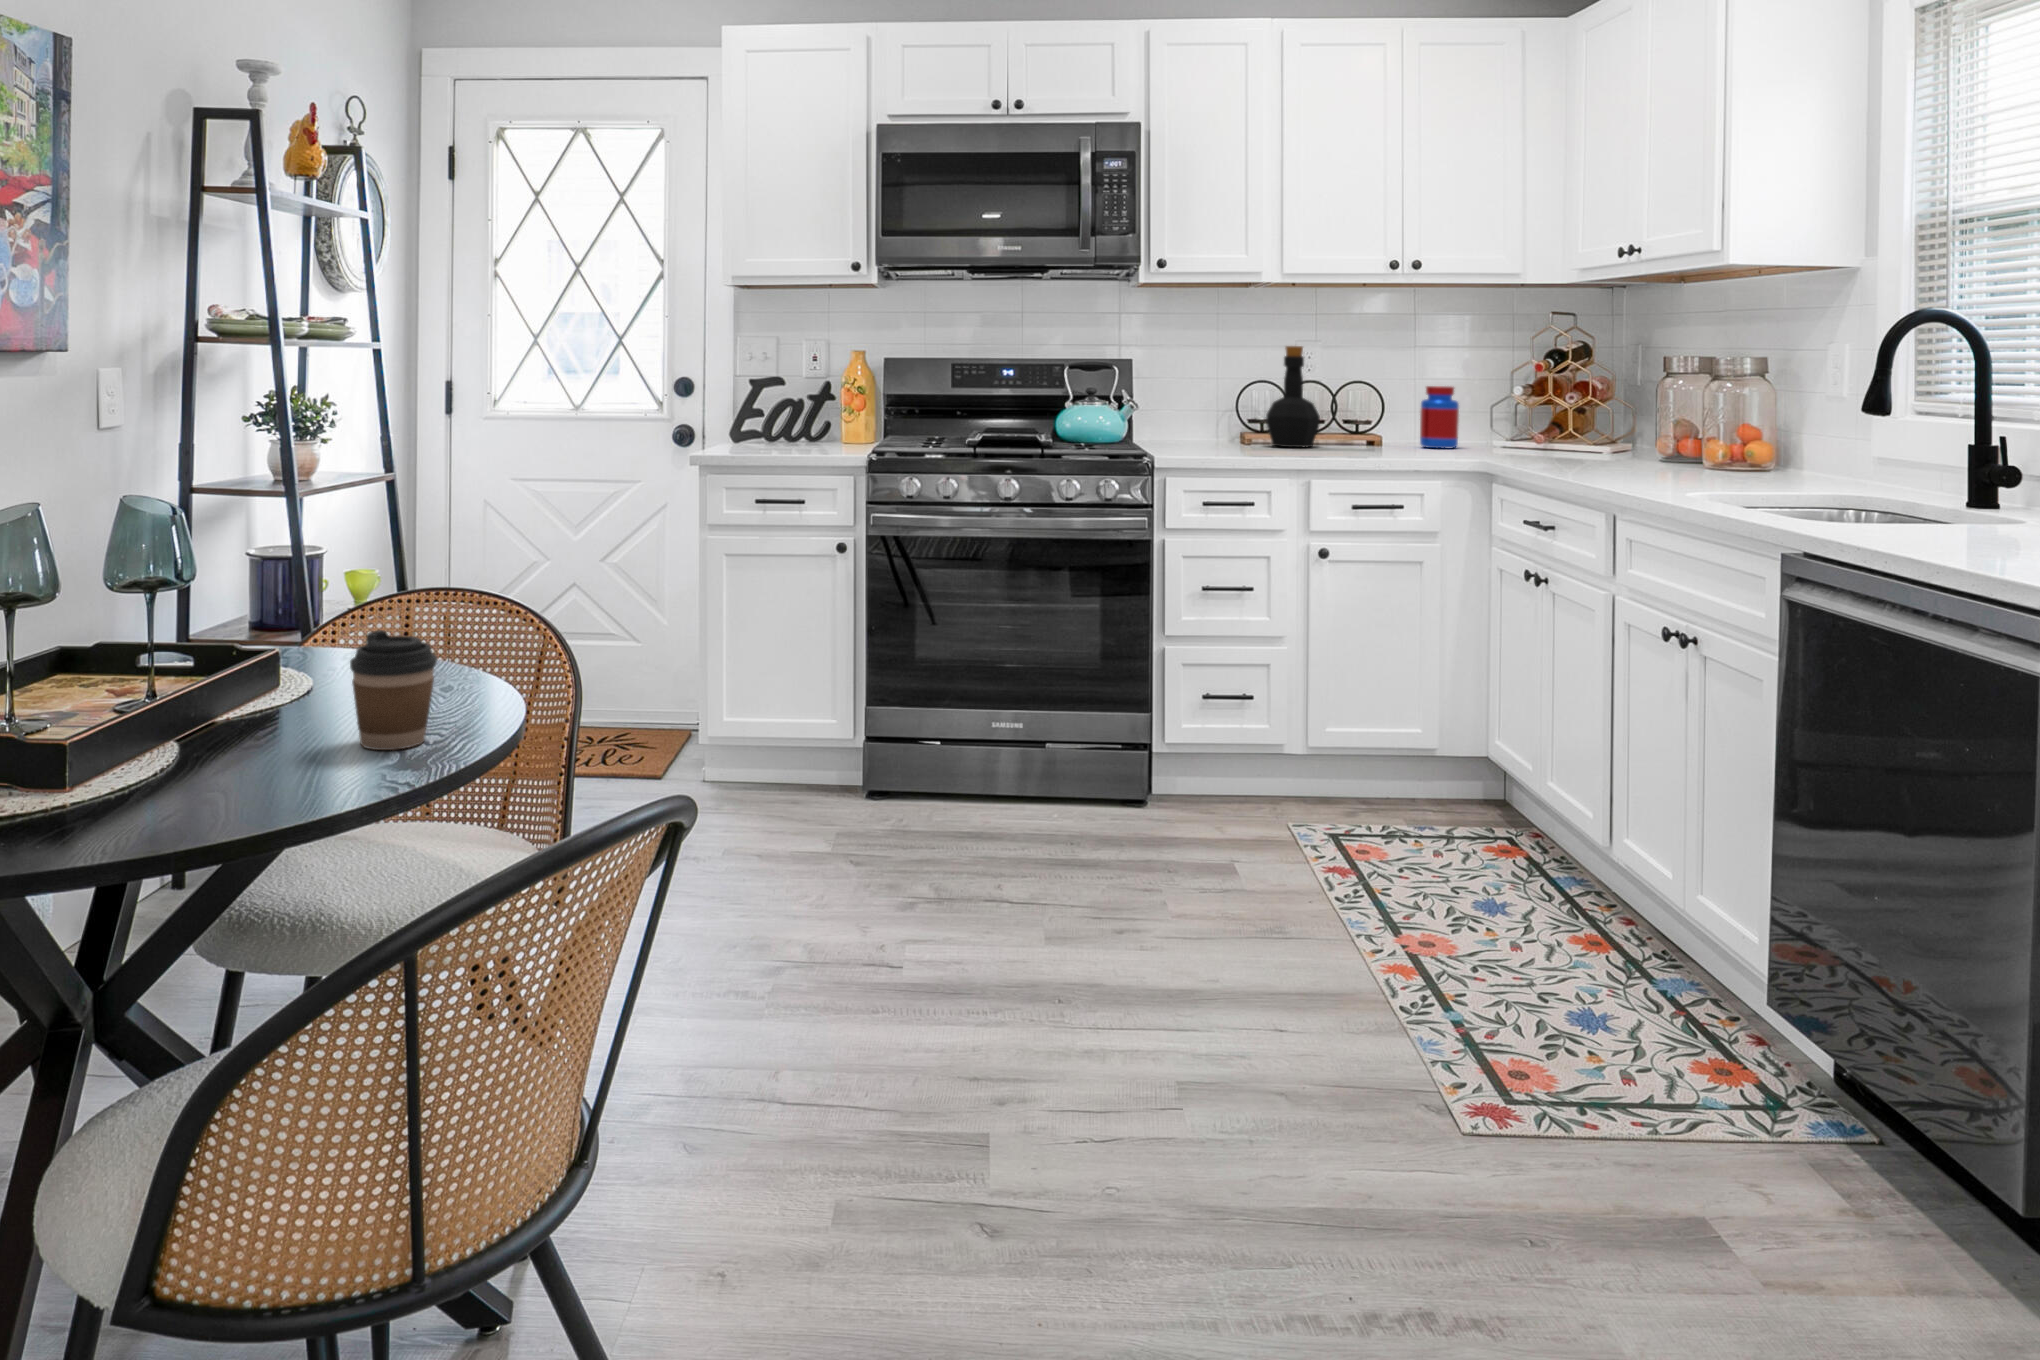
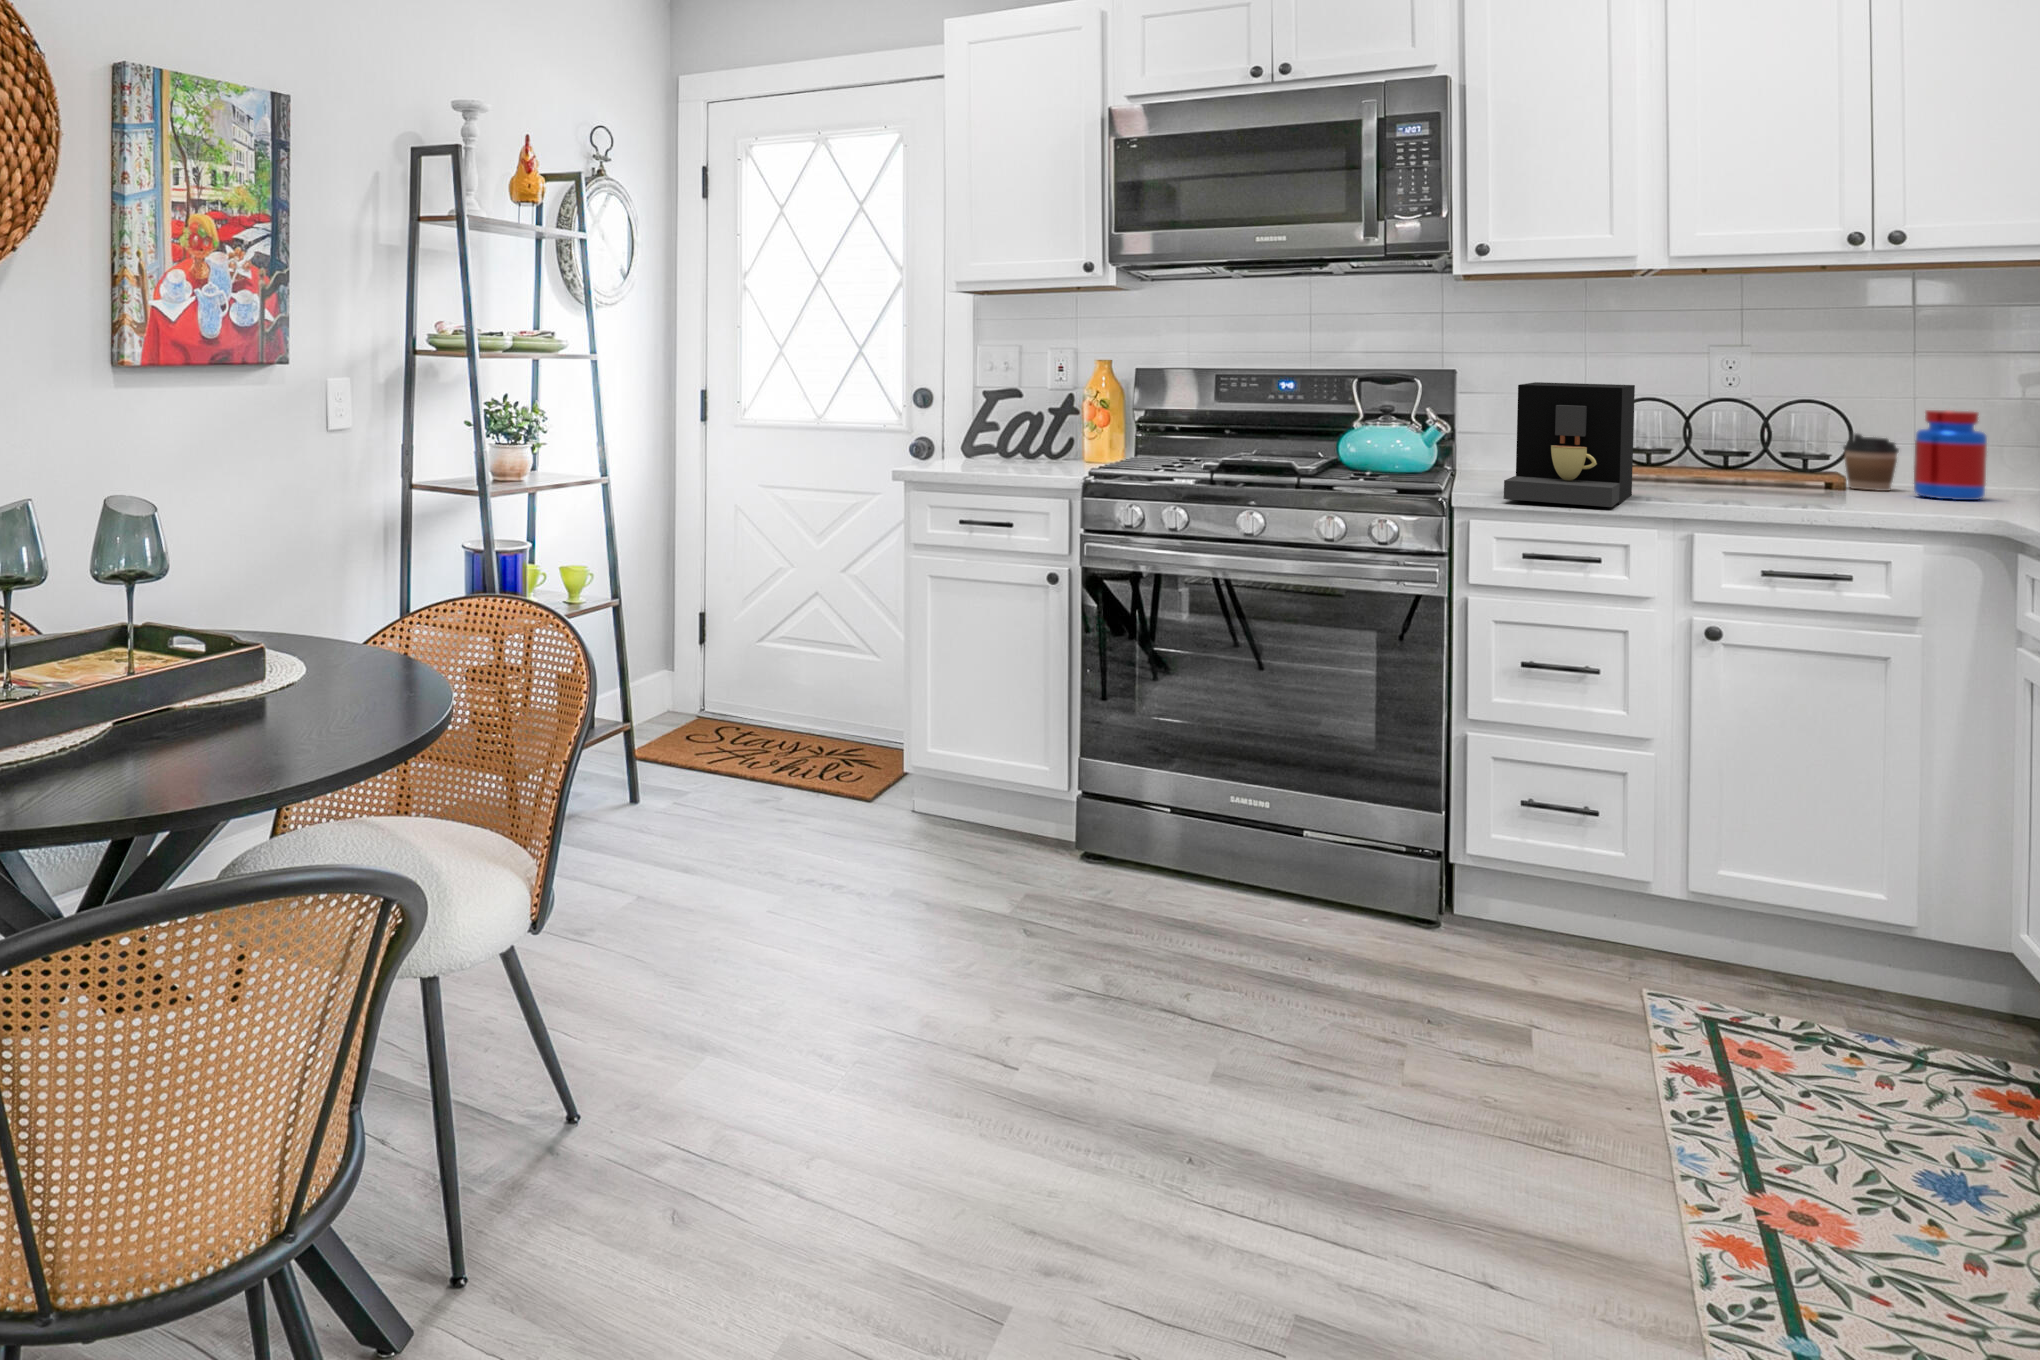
bottle: present [1266,346,1320,447] -> none [1649,353,1735,488]
coffee maker: none [1198,368,1270,461] -> present [1504,382,1635,507]
coffee cup: present [350,630,437,750] -> present [1843,434,1899,491]

